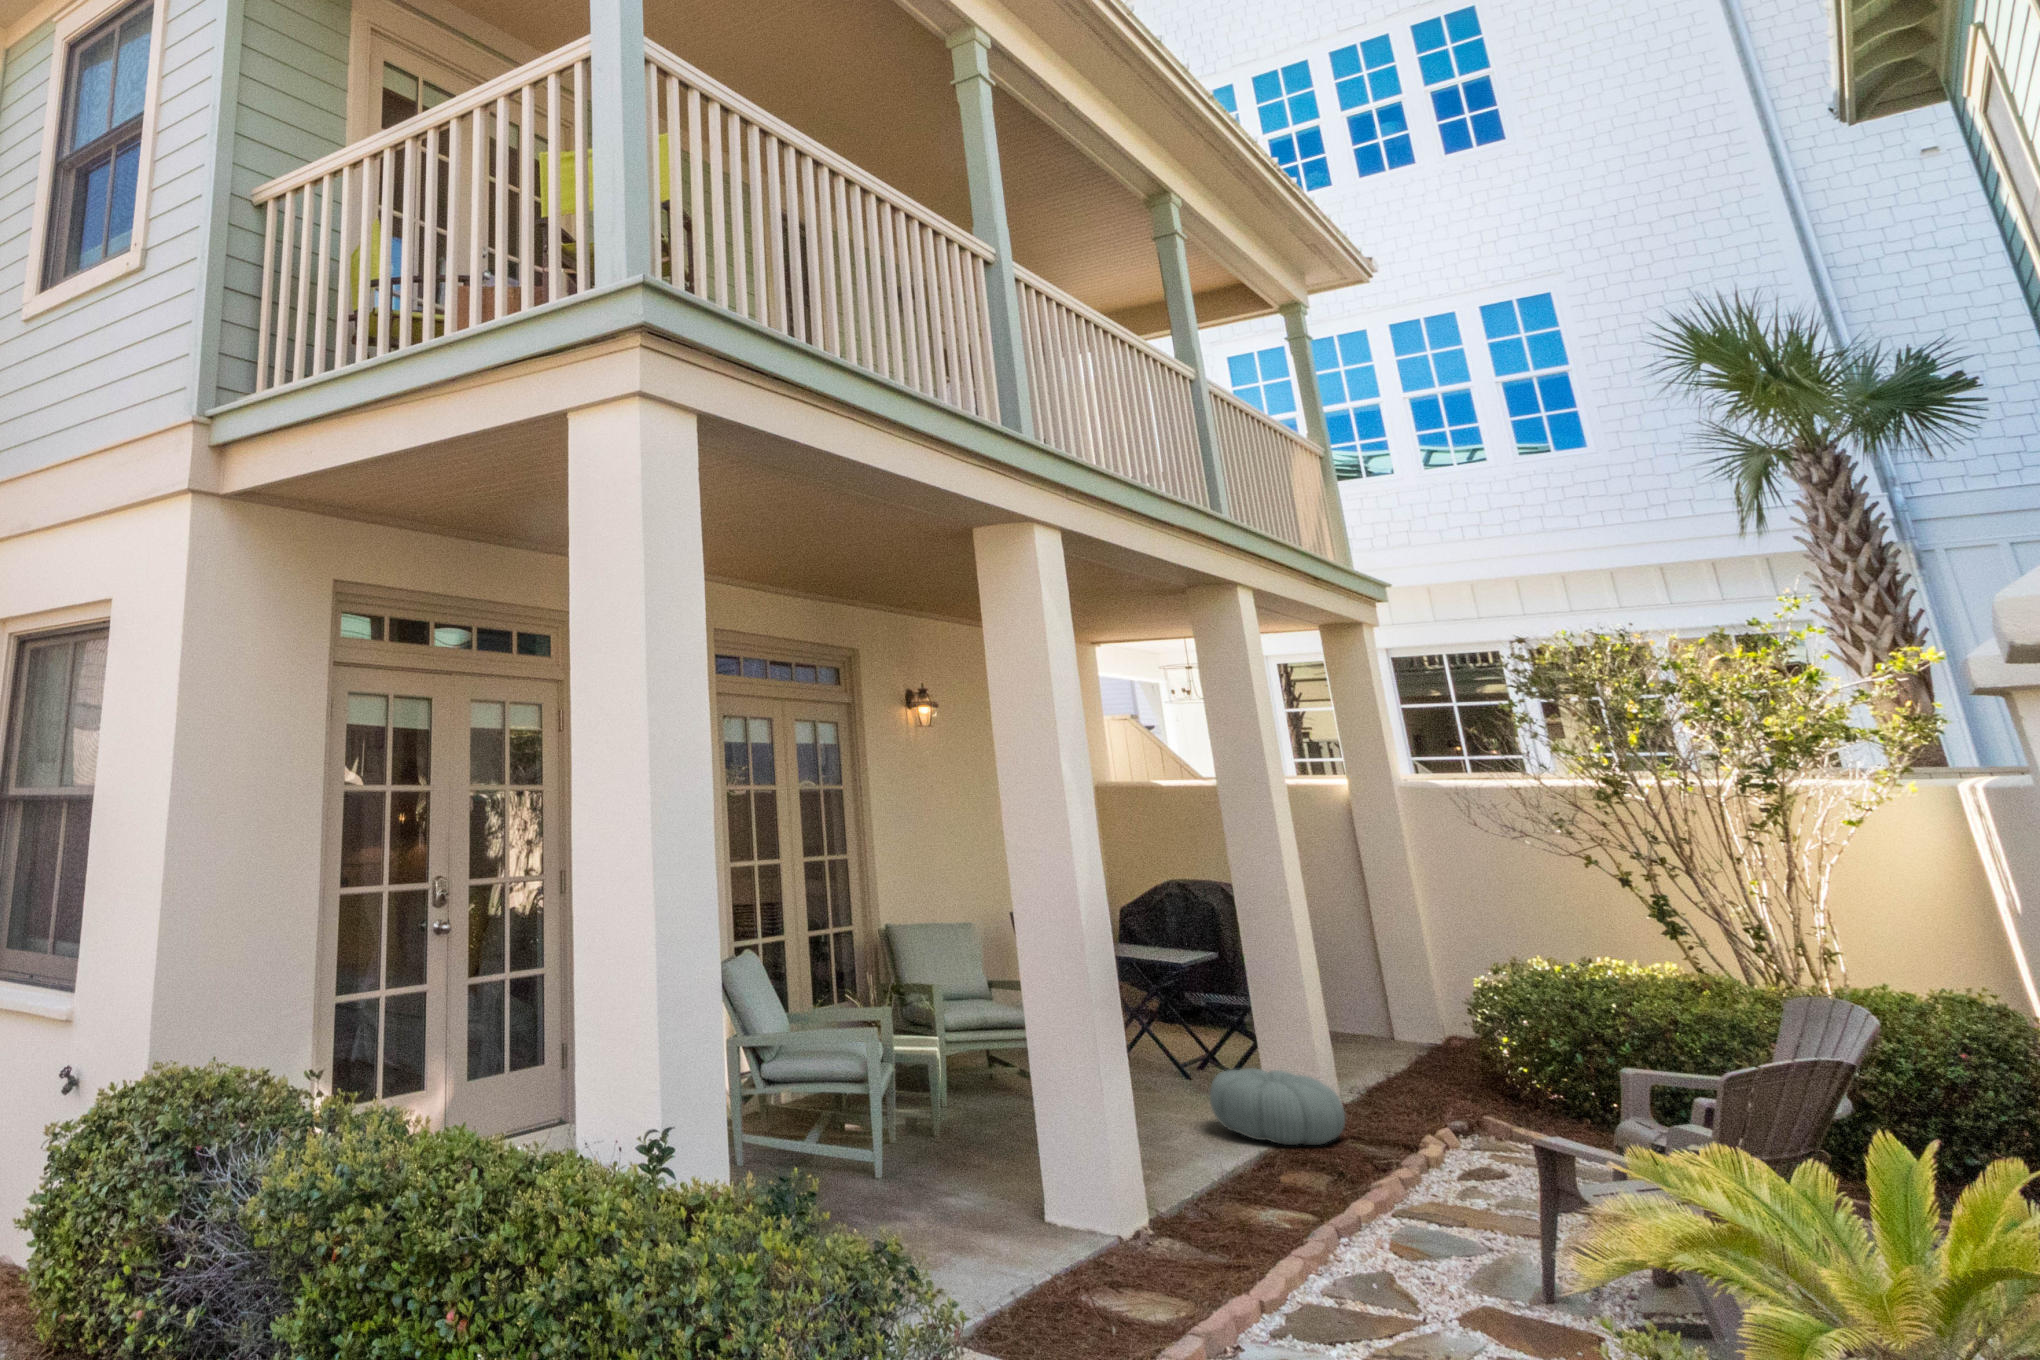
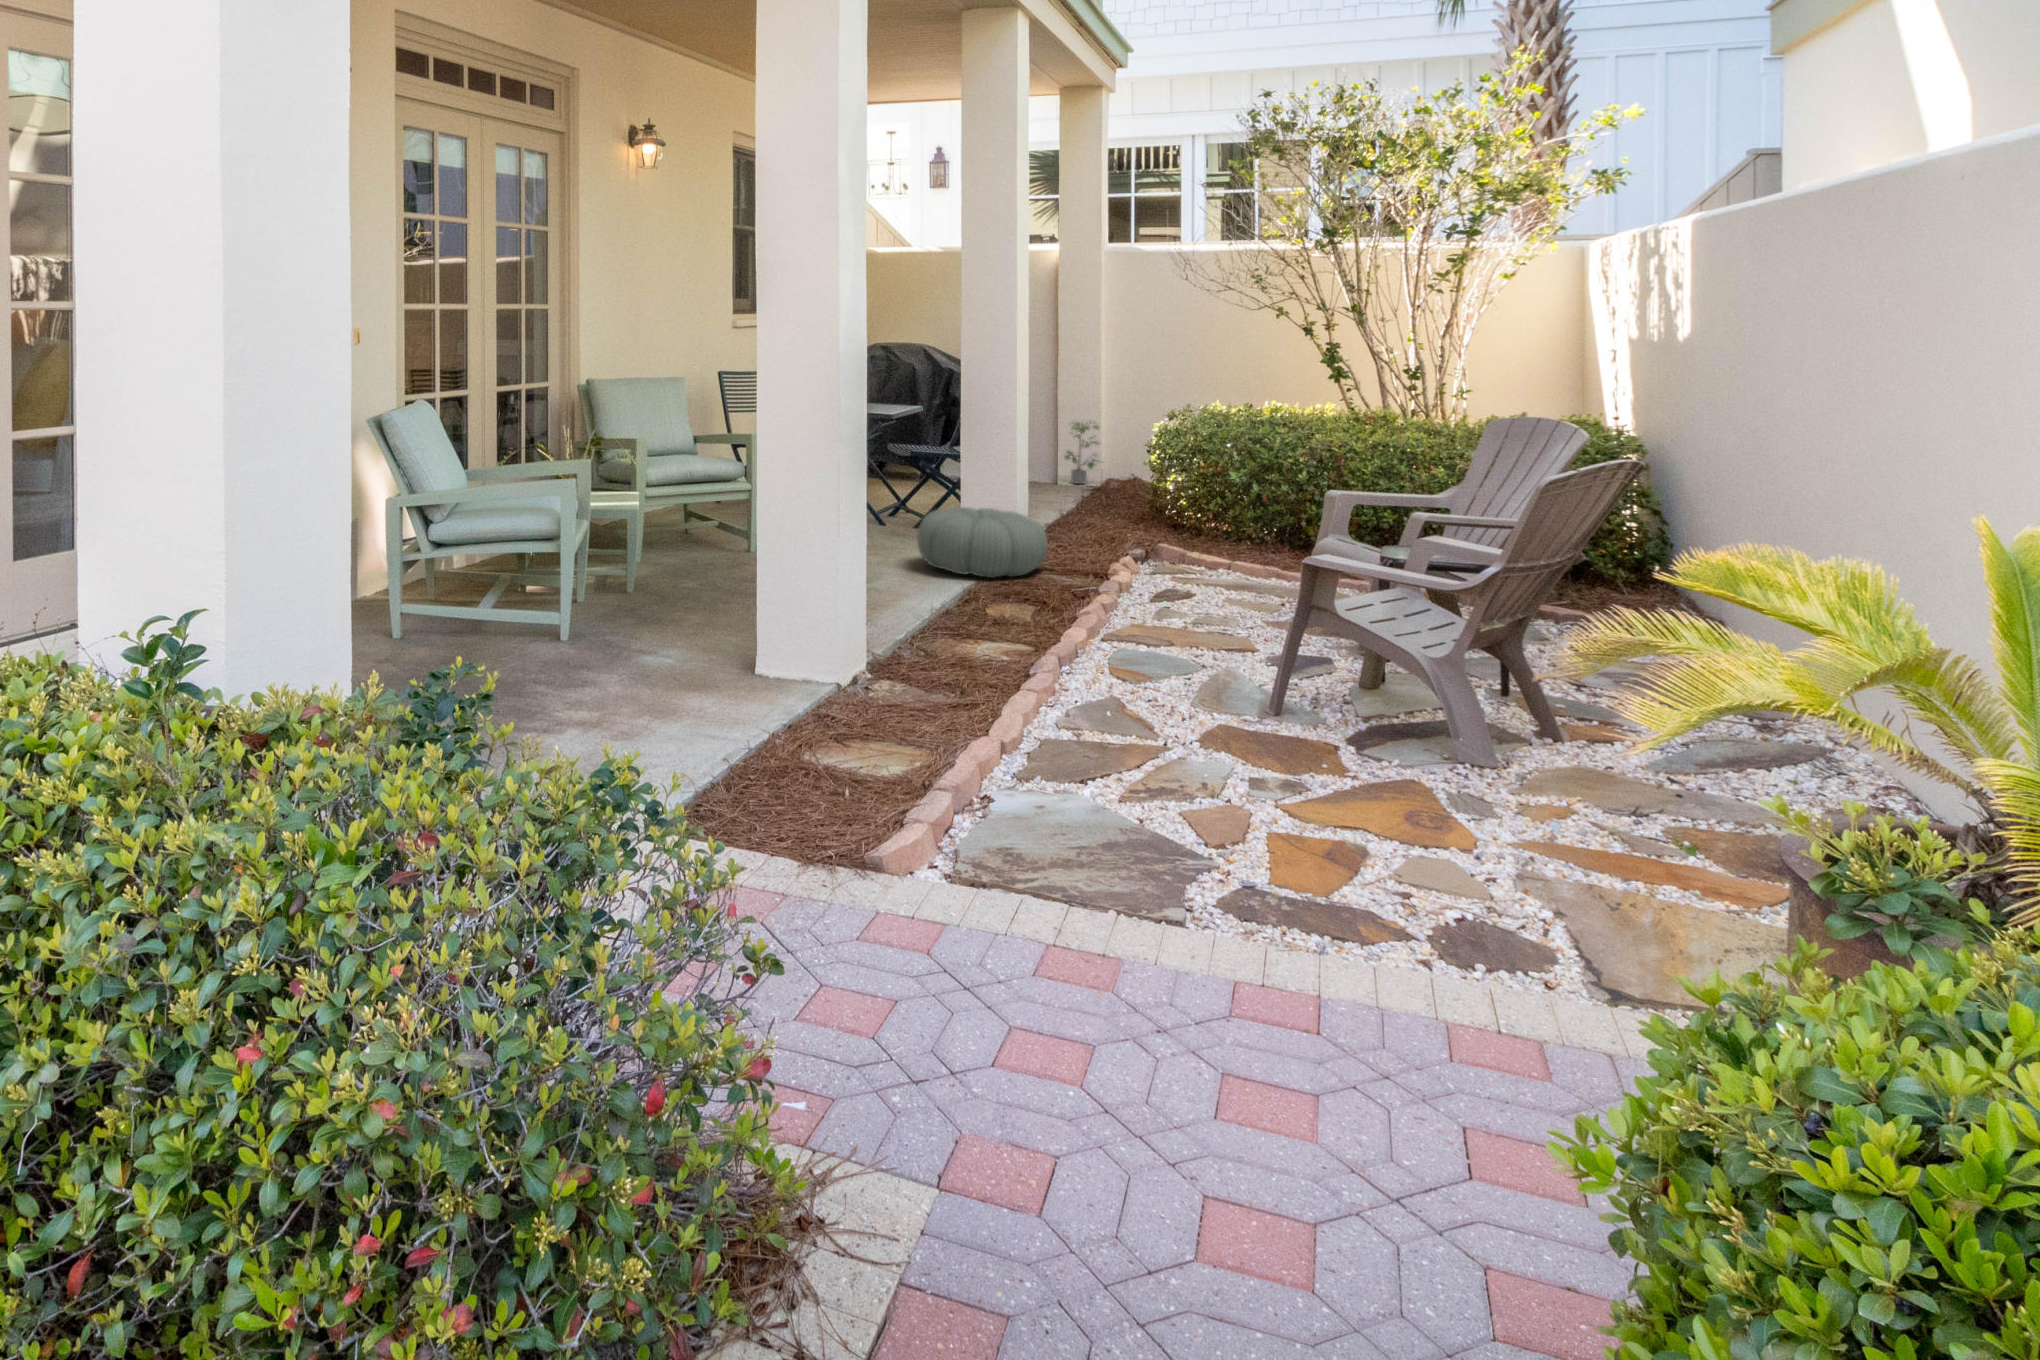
potted plant: none [1387,972,1438,1044] -> present [1065,423,1099,484]

